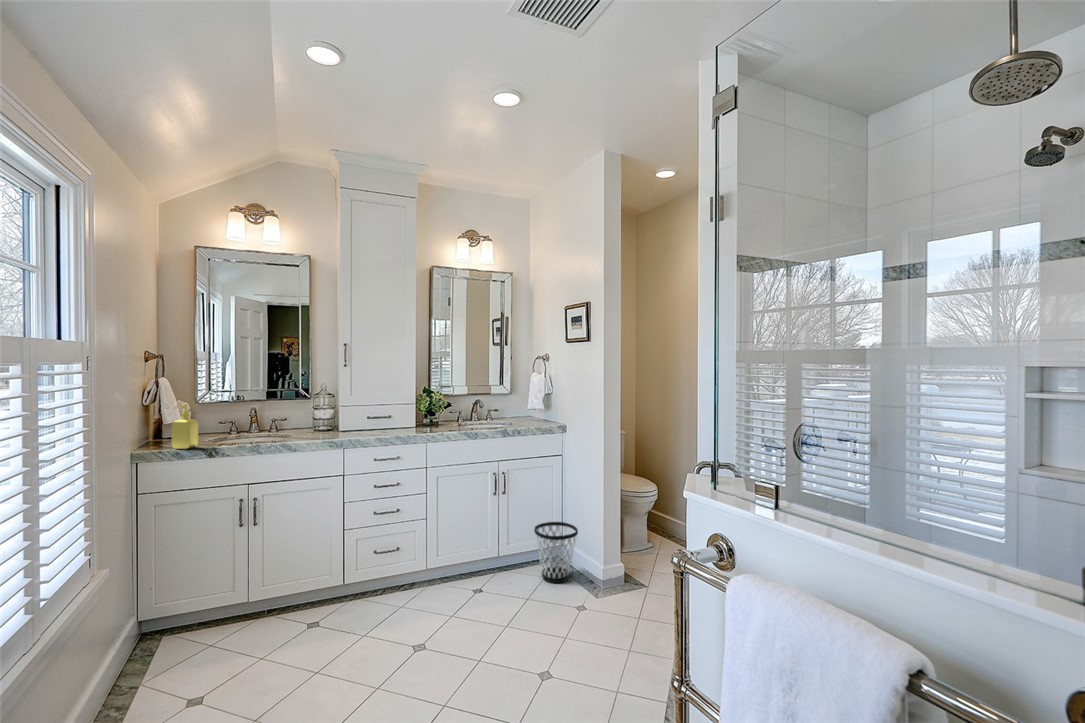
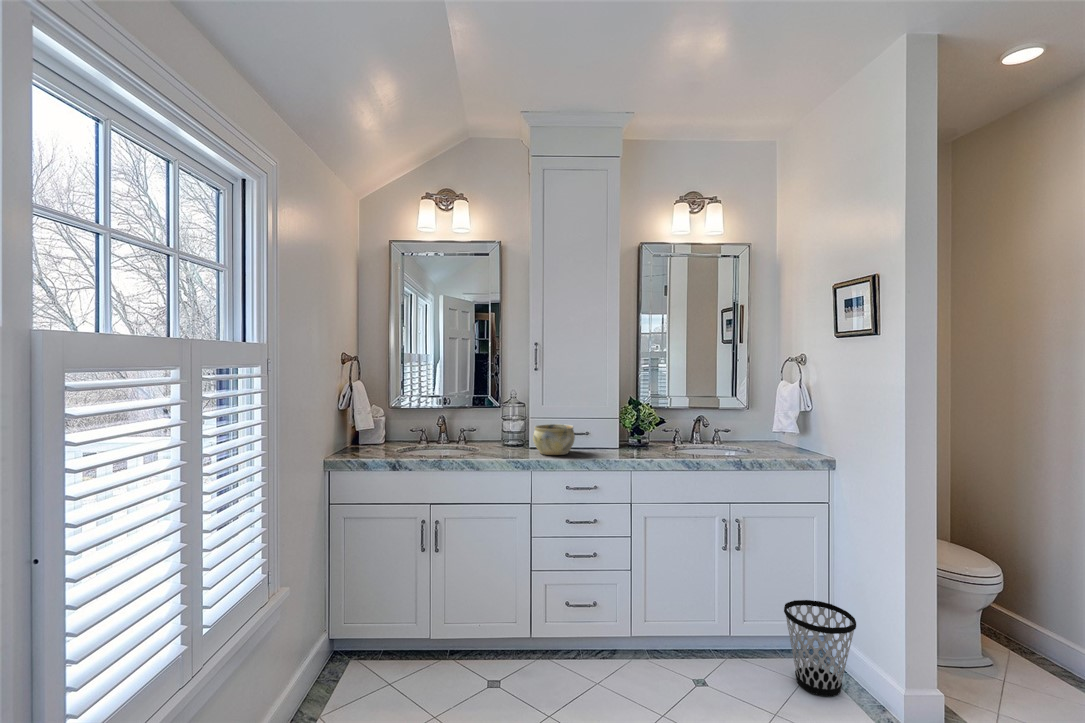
soap dispenser: present [172,403,199,449] -> none [360,410,384,459]
ceramic bowl: none [344,410,380,435] -> present [533,424,575,455]

